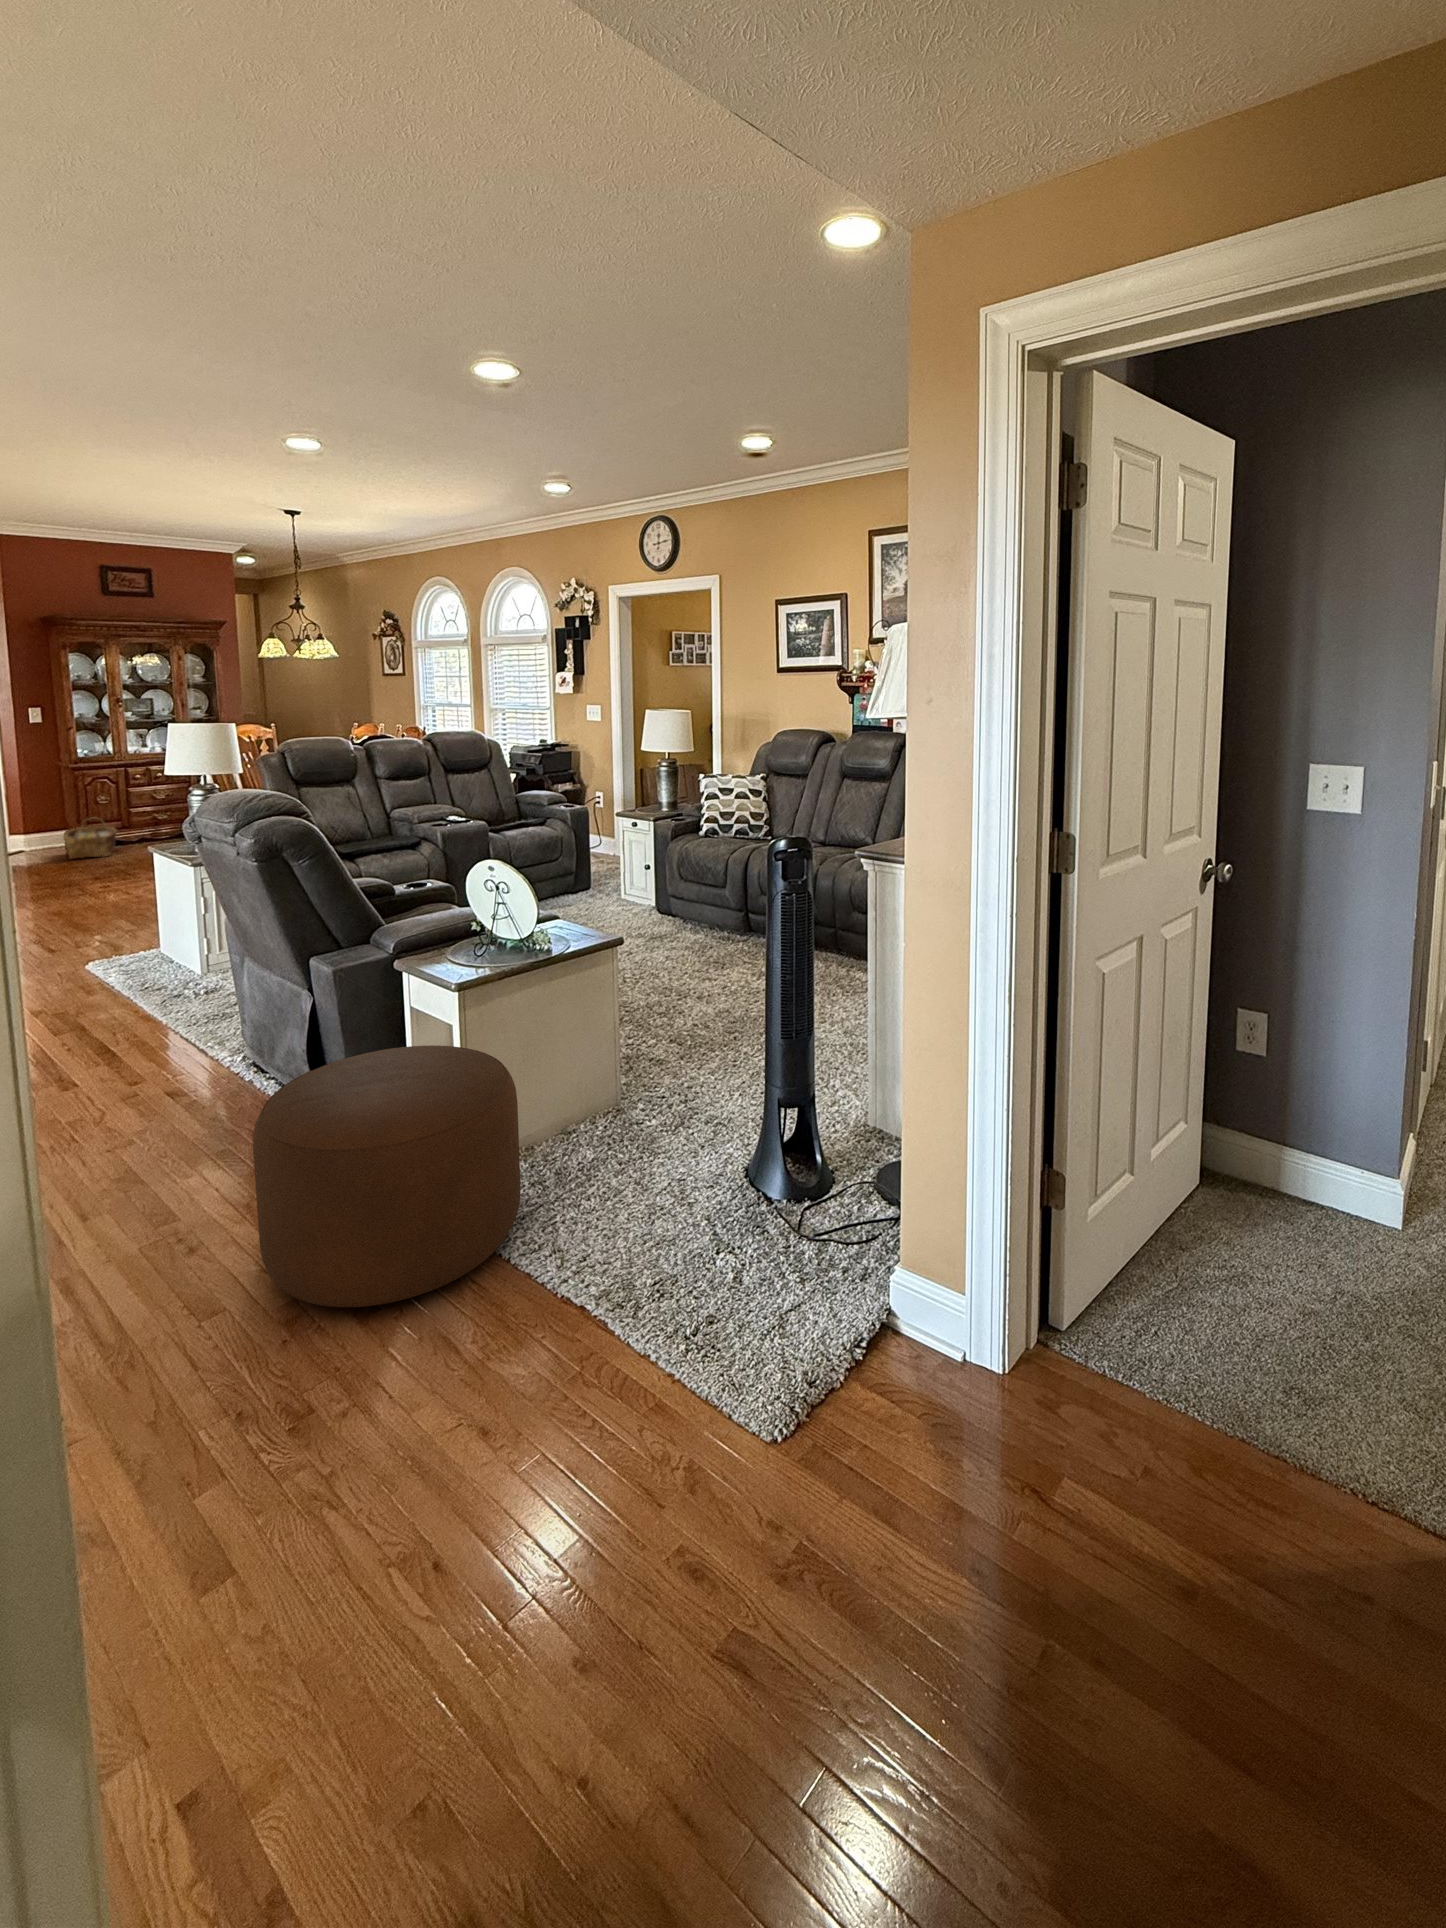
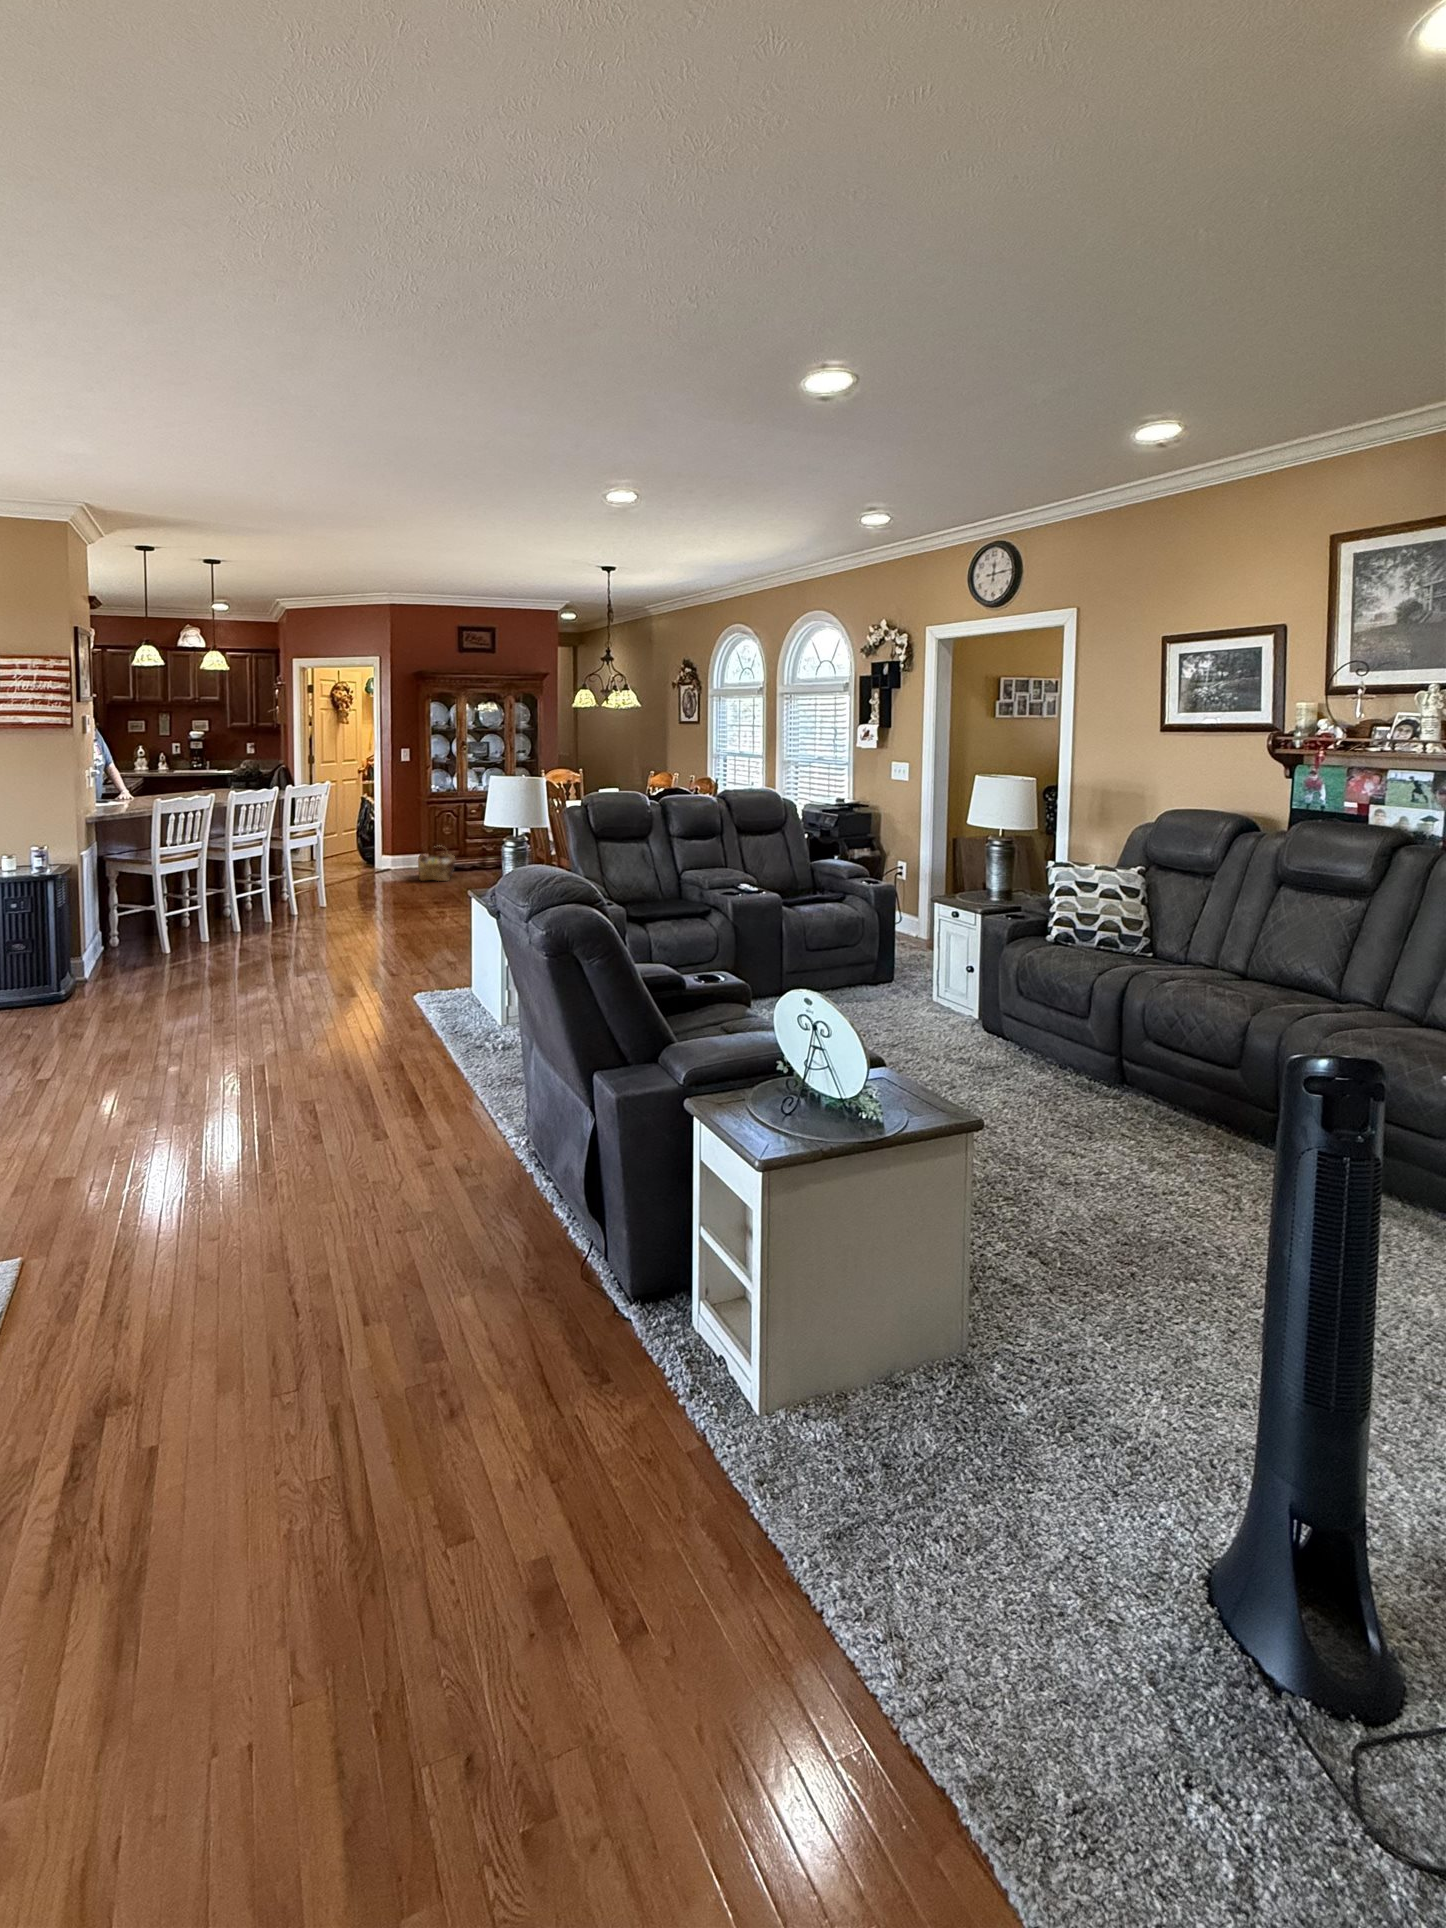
ottoman: present [253,1045,521,1307] -> none [505,1230,848,1676]

